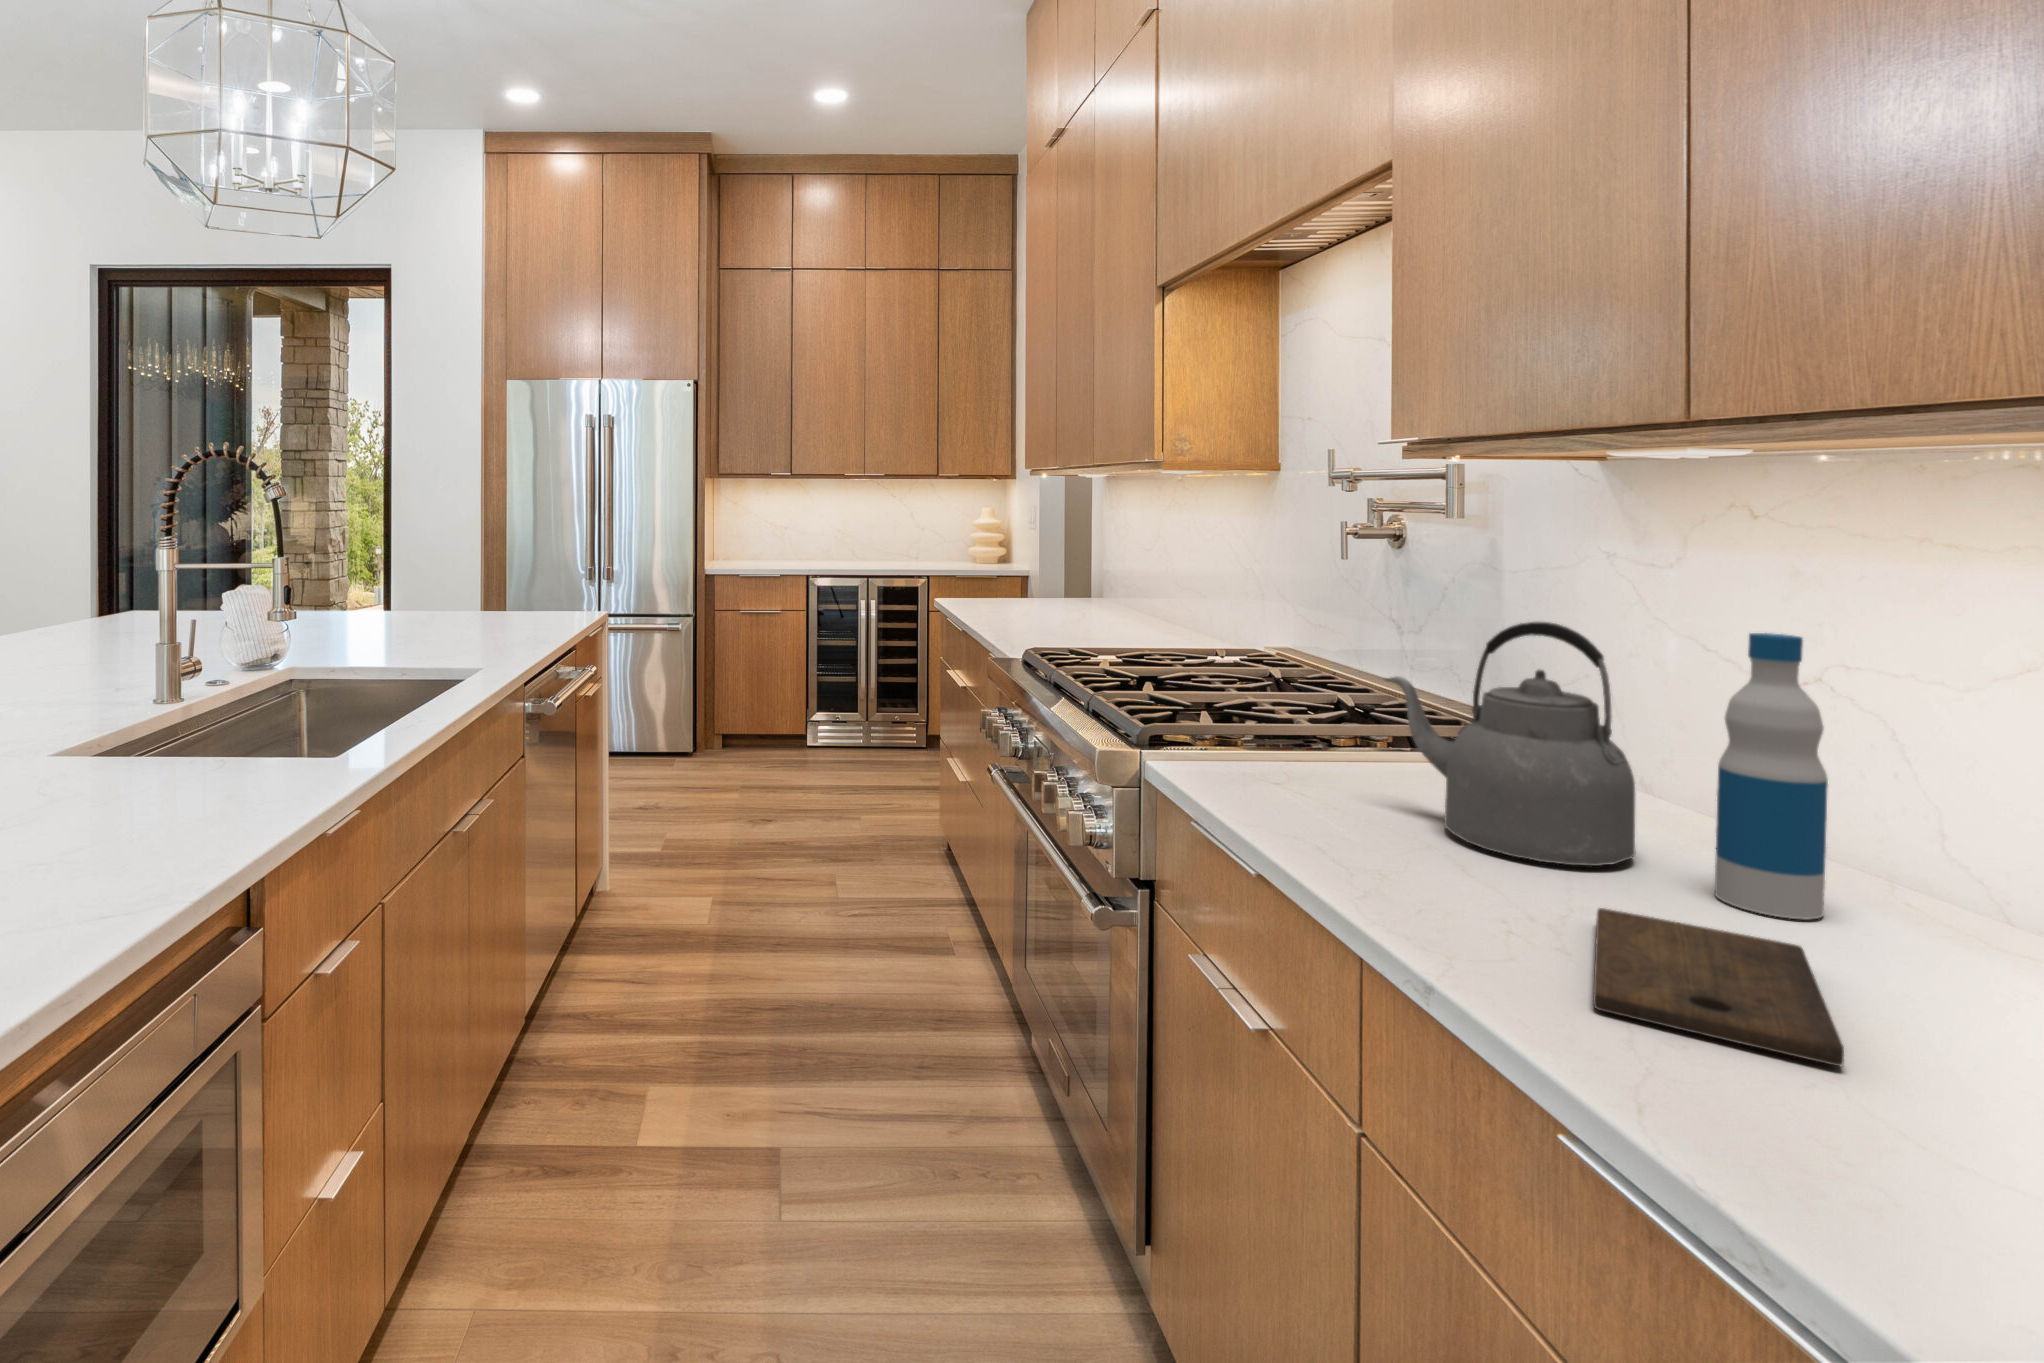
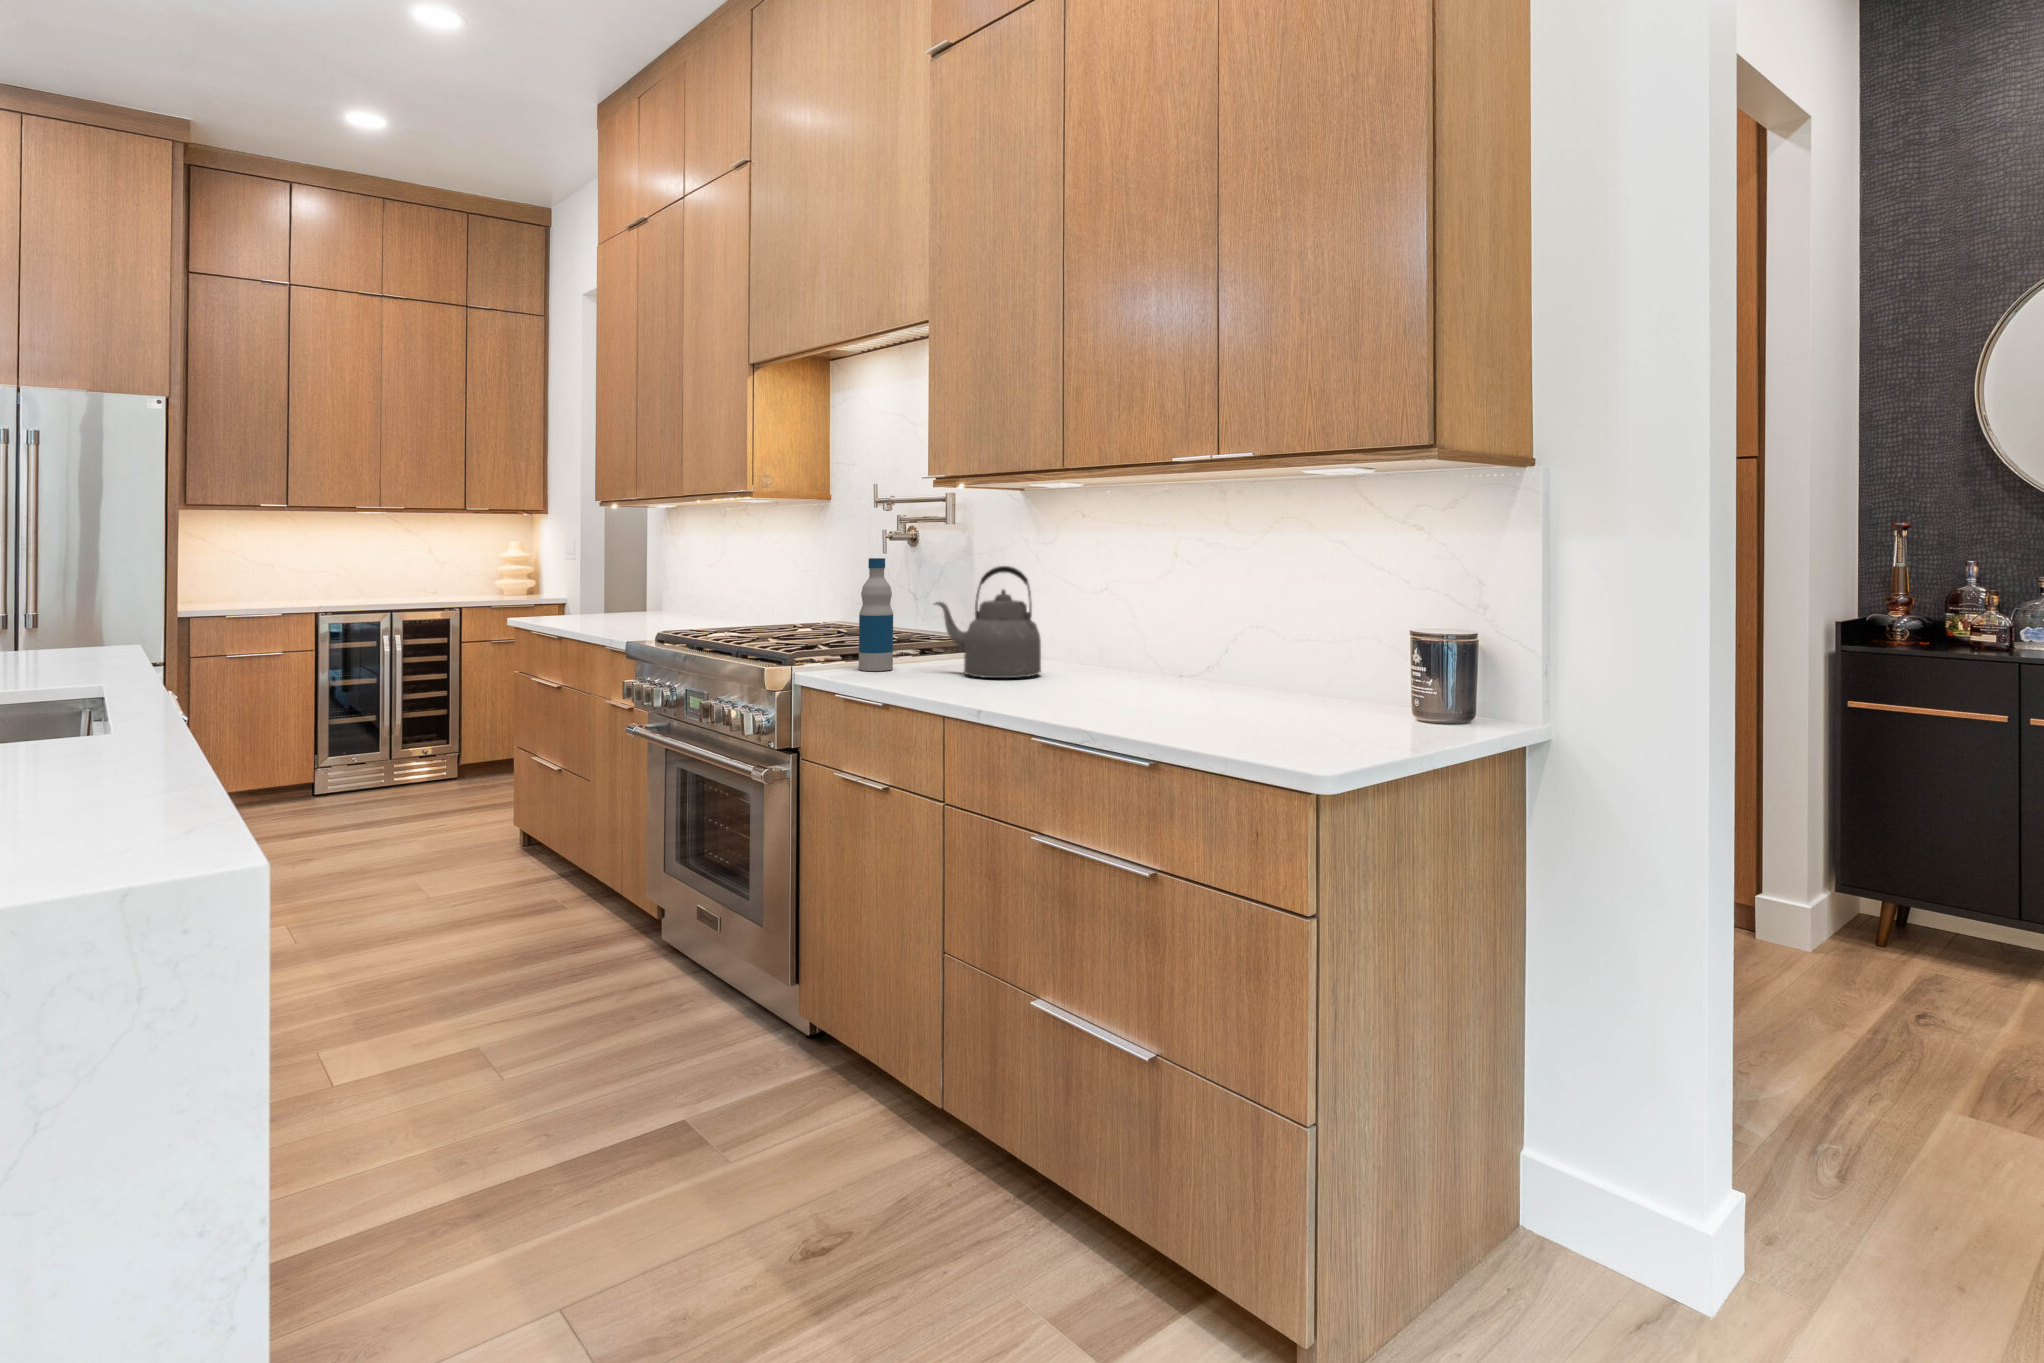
bottle: present [1715,633,1828,920] -> present [859,558,893,671]
cutting board: present [1593,908,1844,1066] -> none [1032,681,1108,704]

